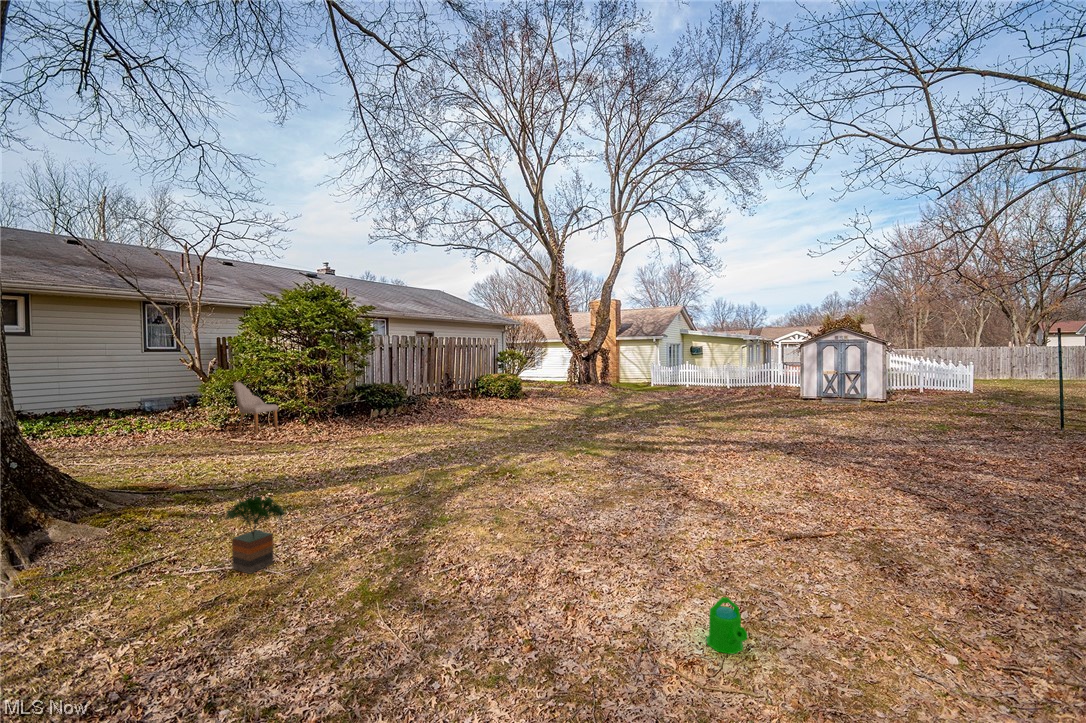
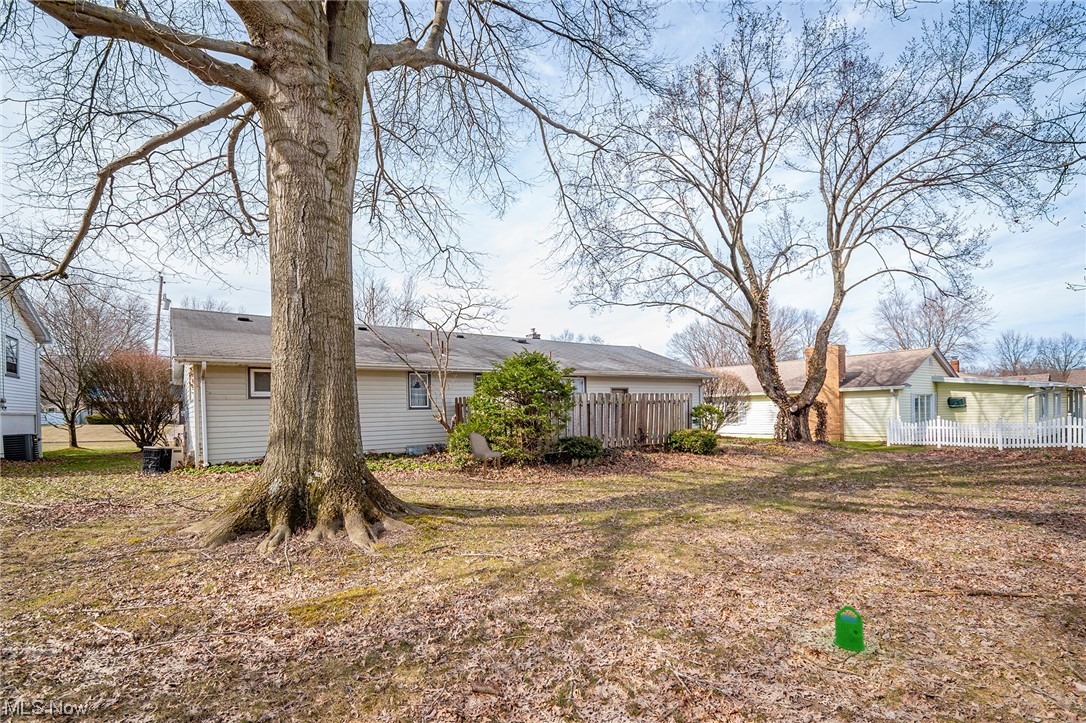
potted tree: present [227,496,285,574] -> none [484,509,521,562]

